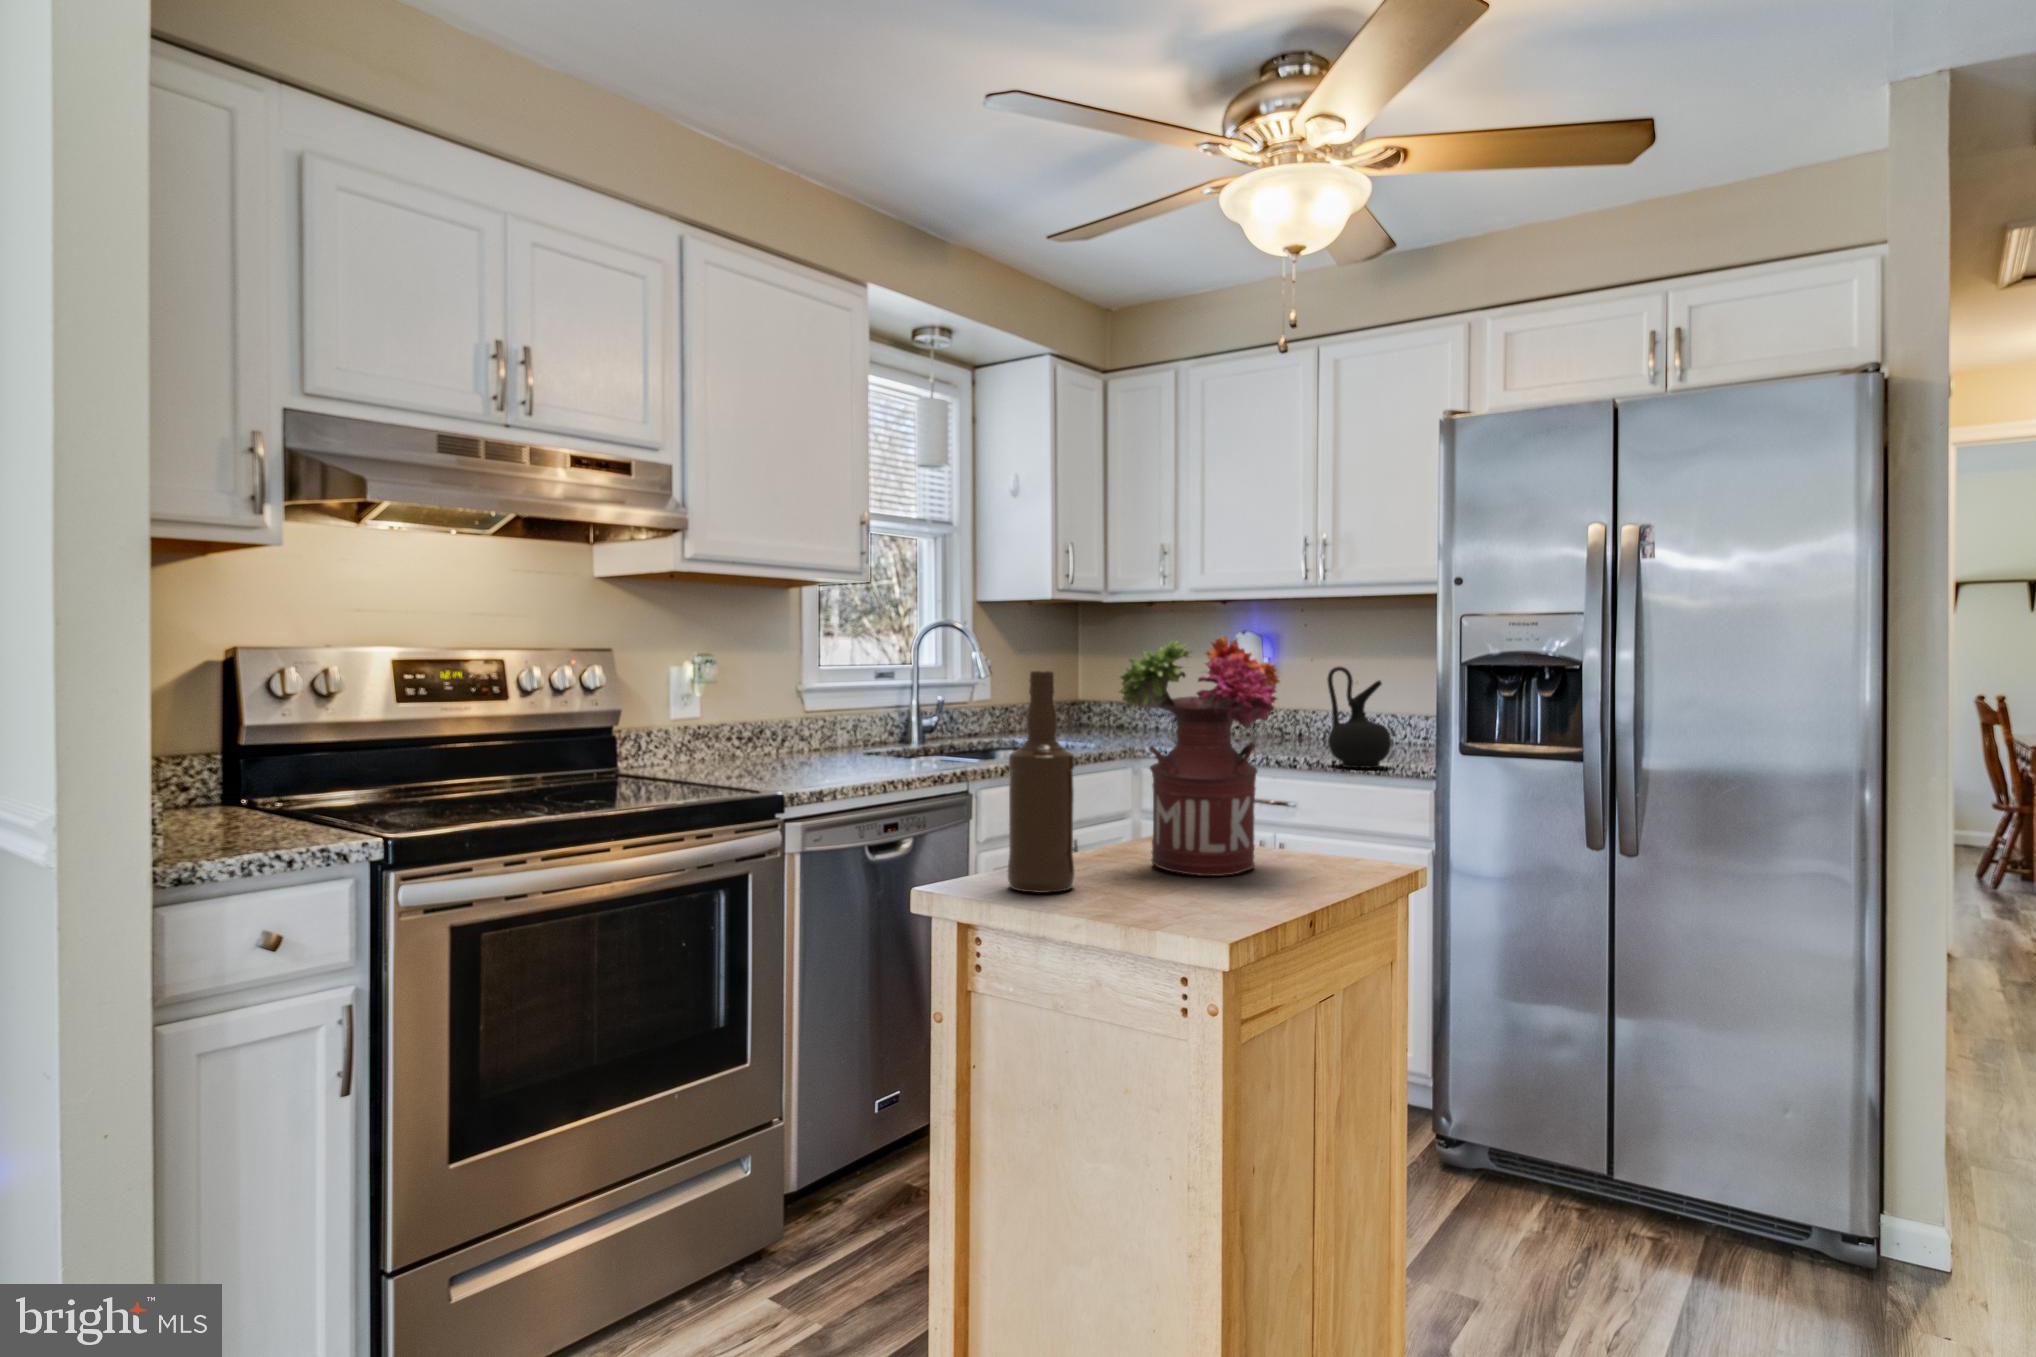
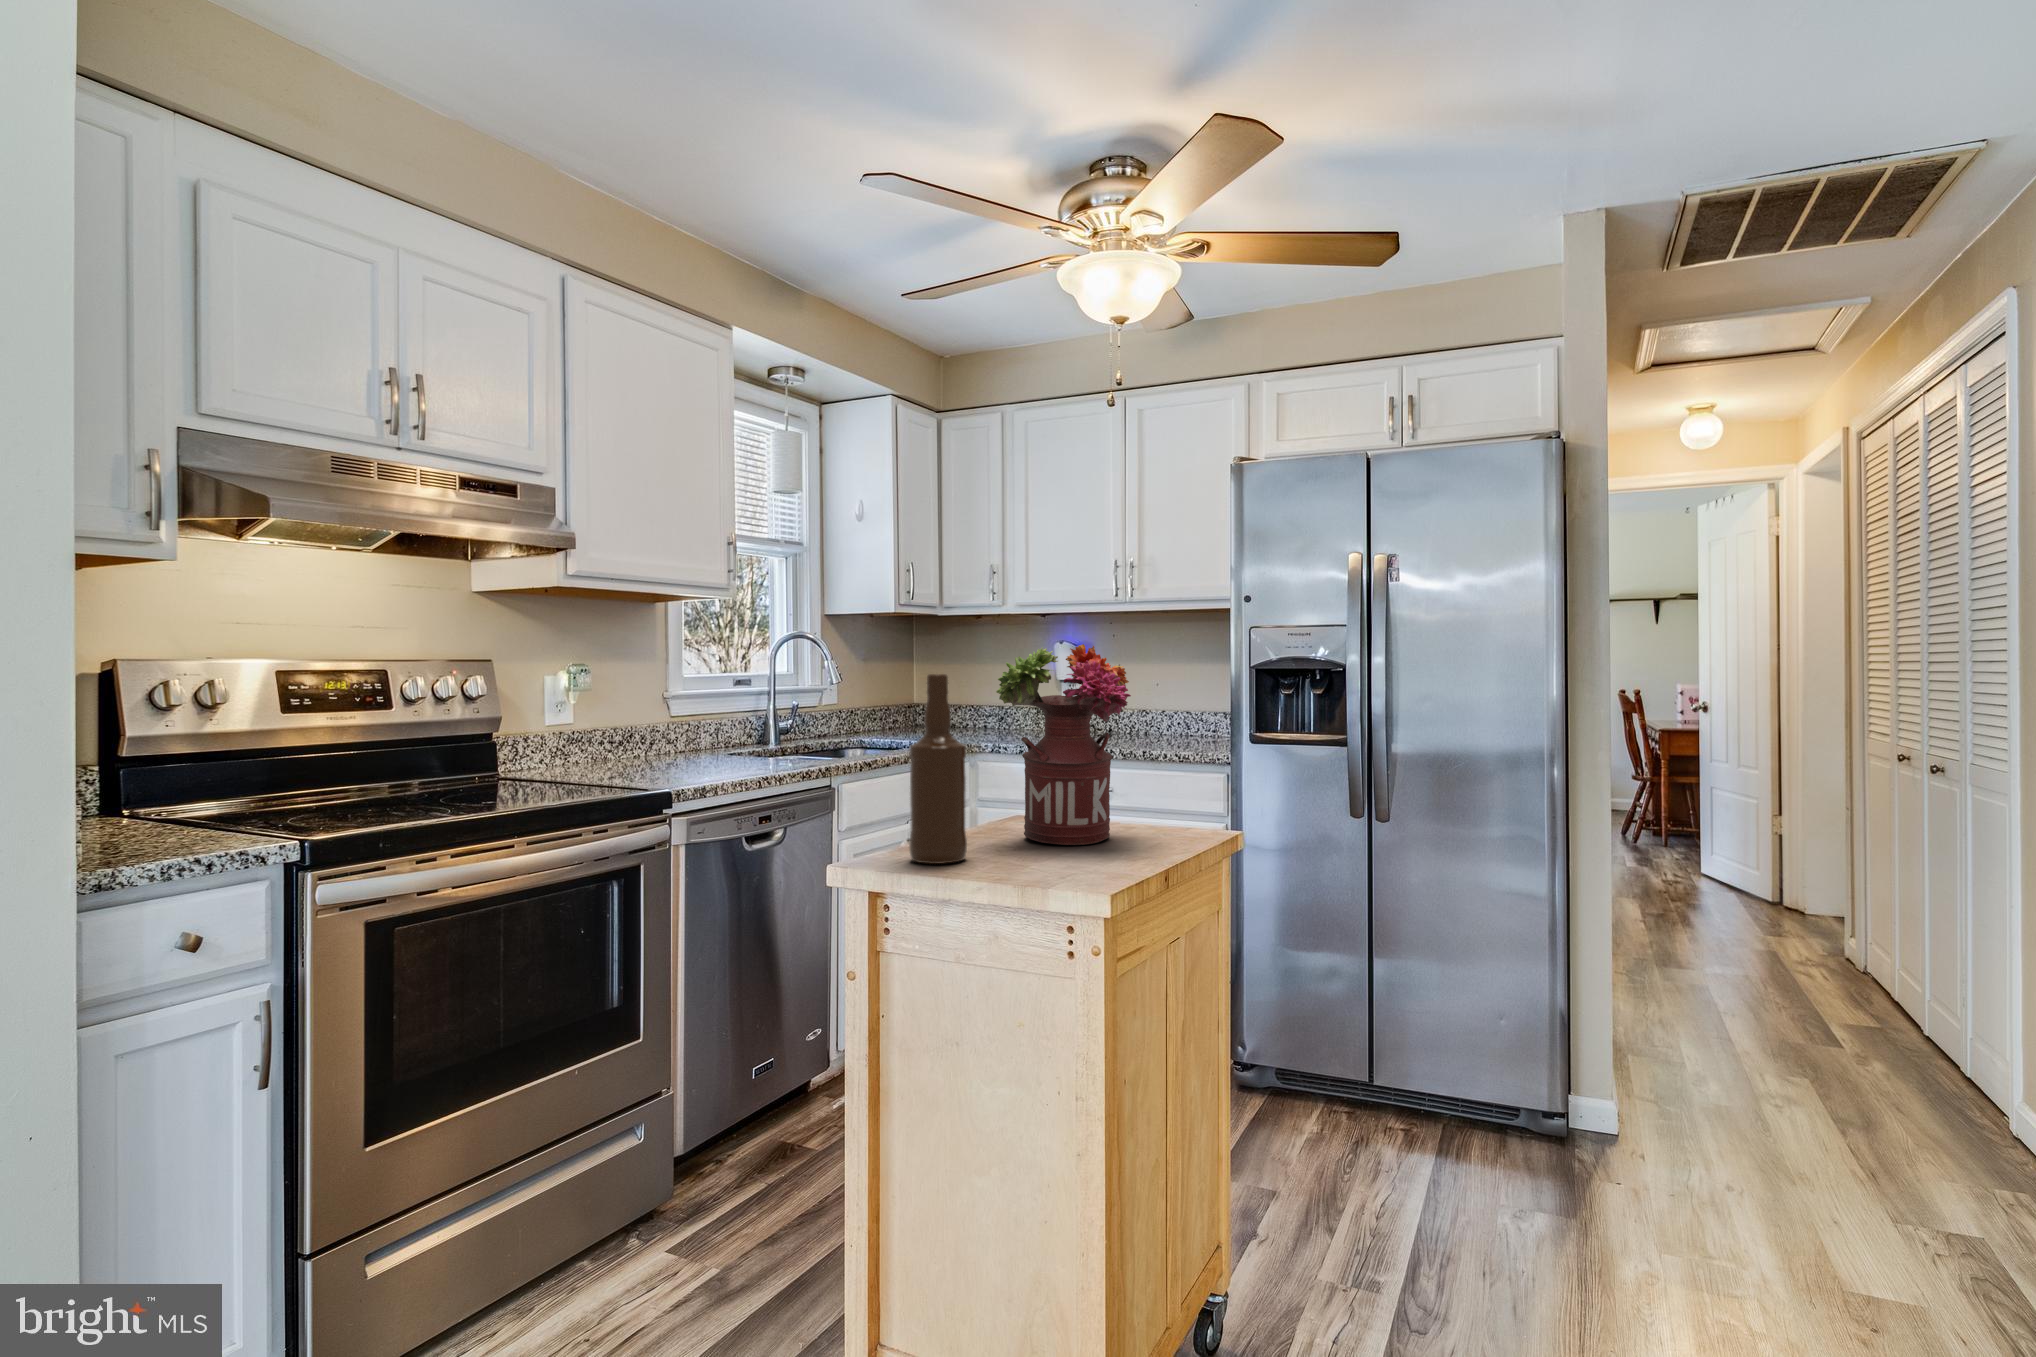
ceramic jug: present [1327,667,1391,768] -> none [1137,671,1190,757]

